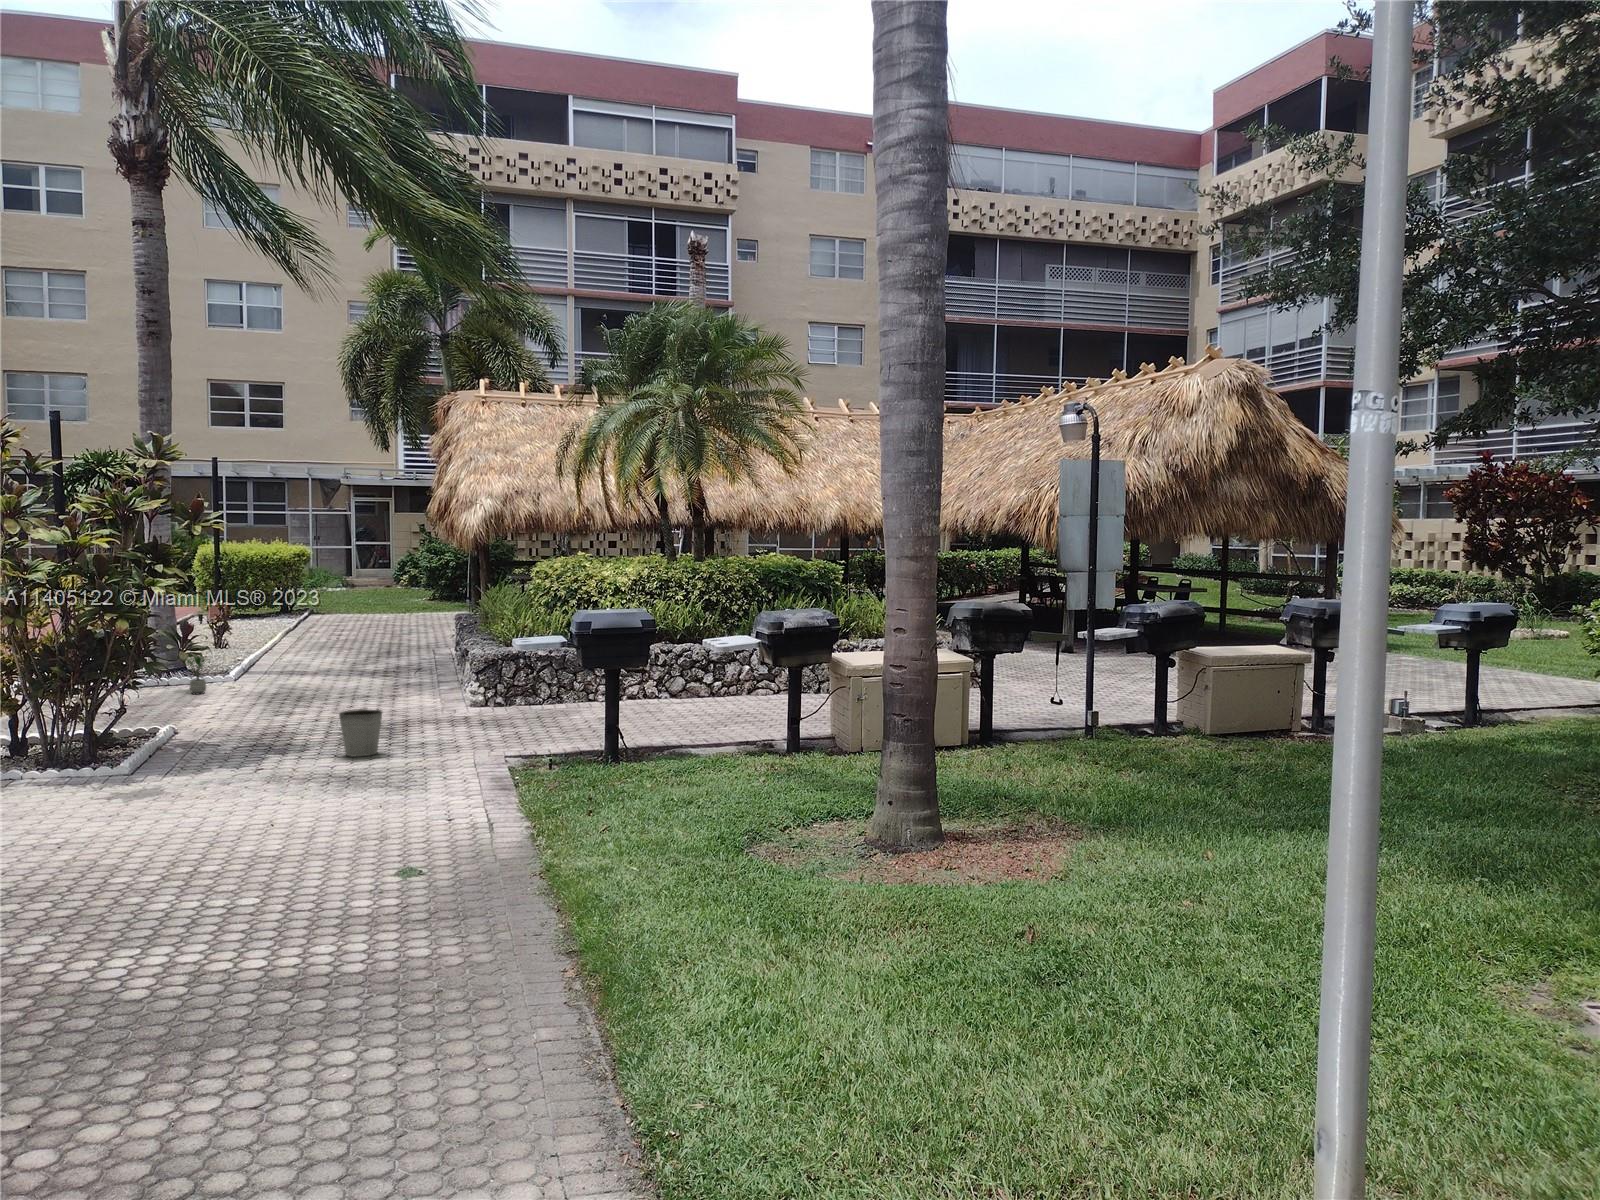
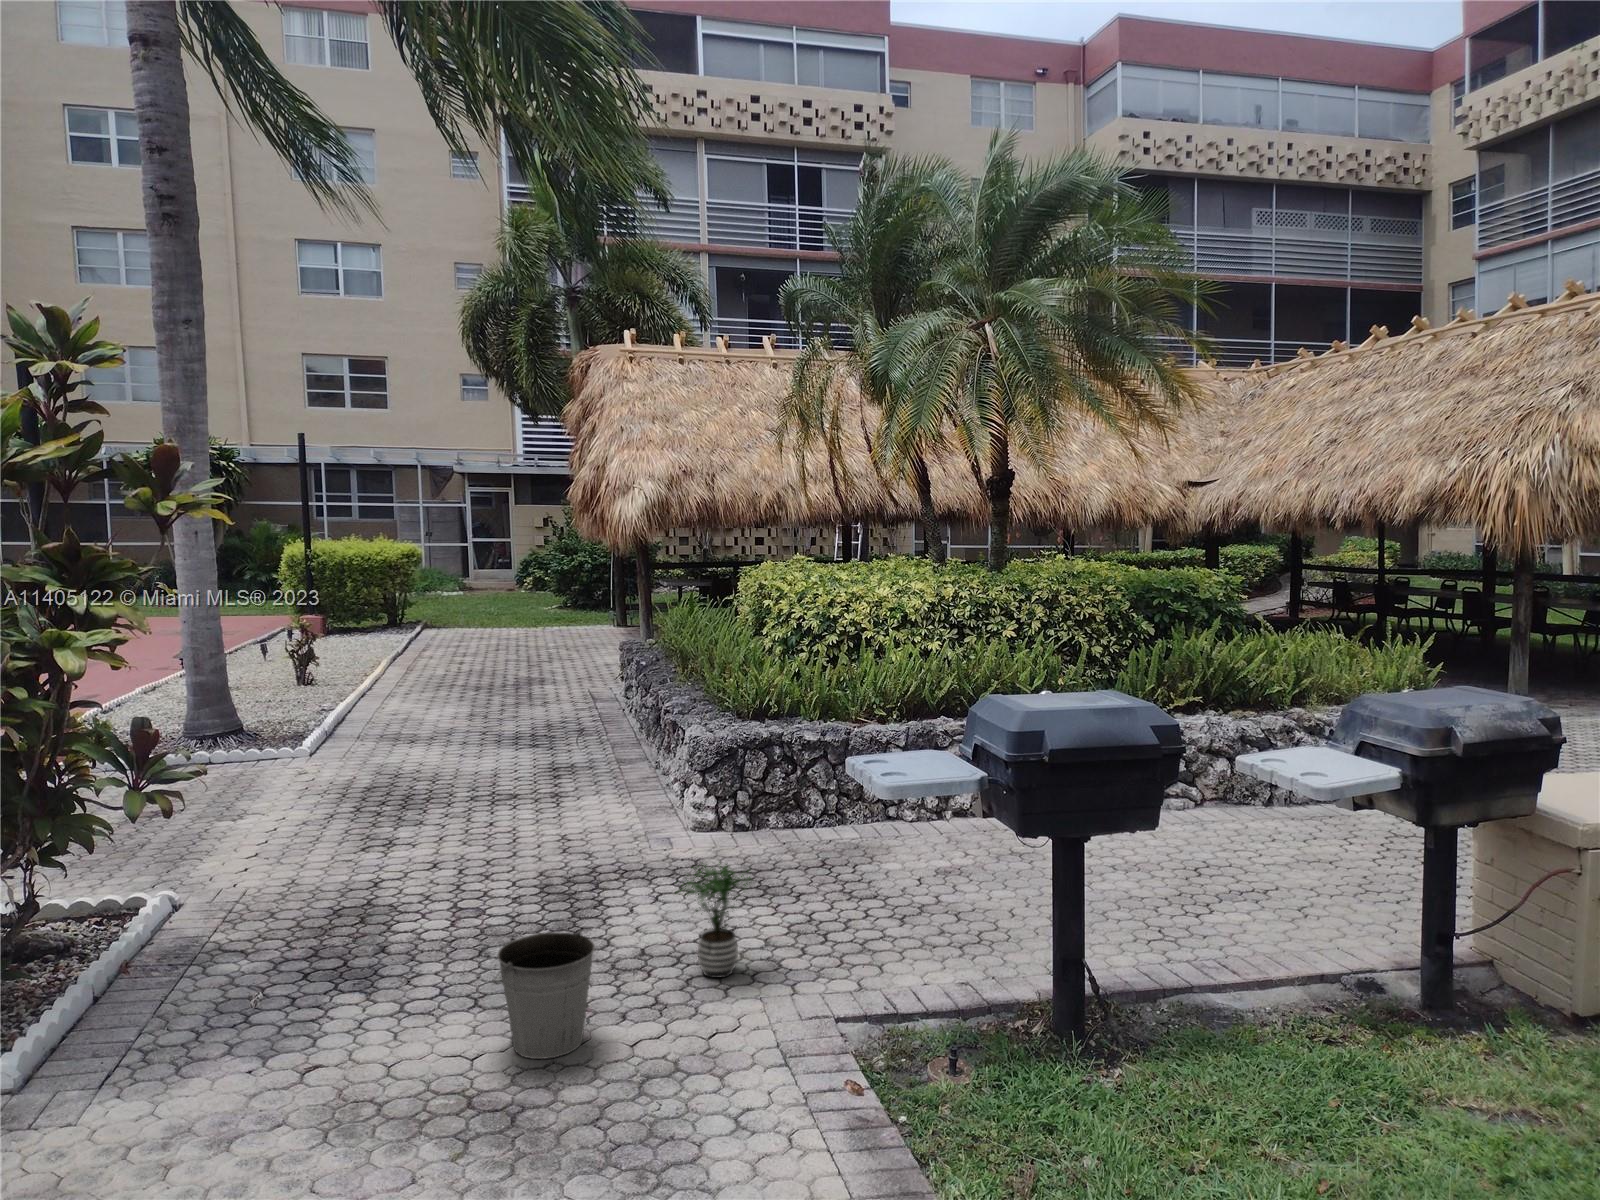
potted plant: present [185,655,210,694] -> present [680,862,750,978]

